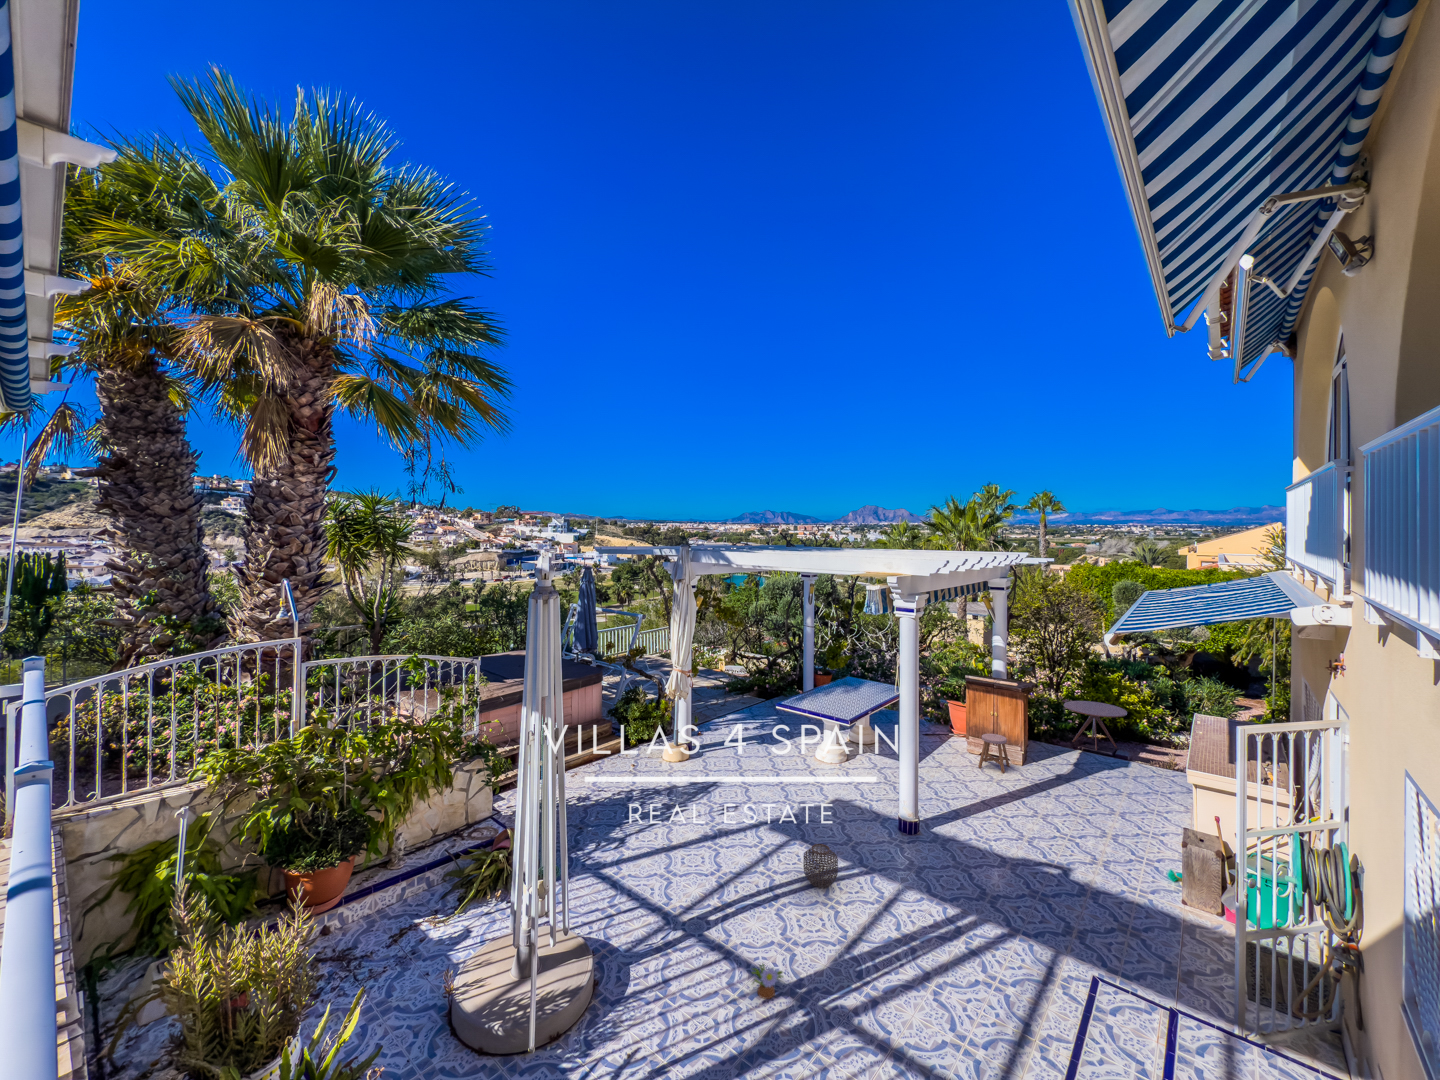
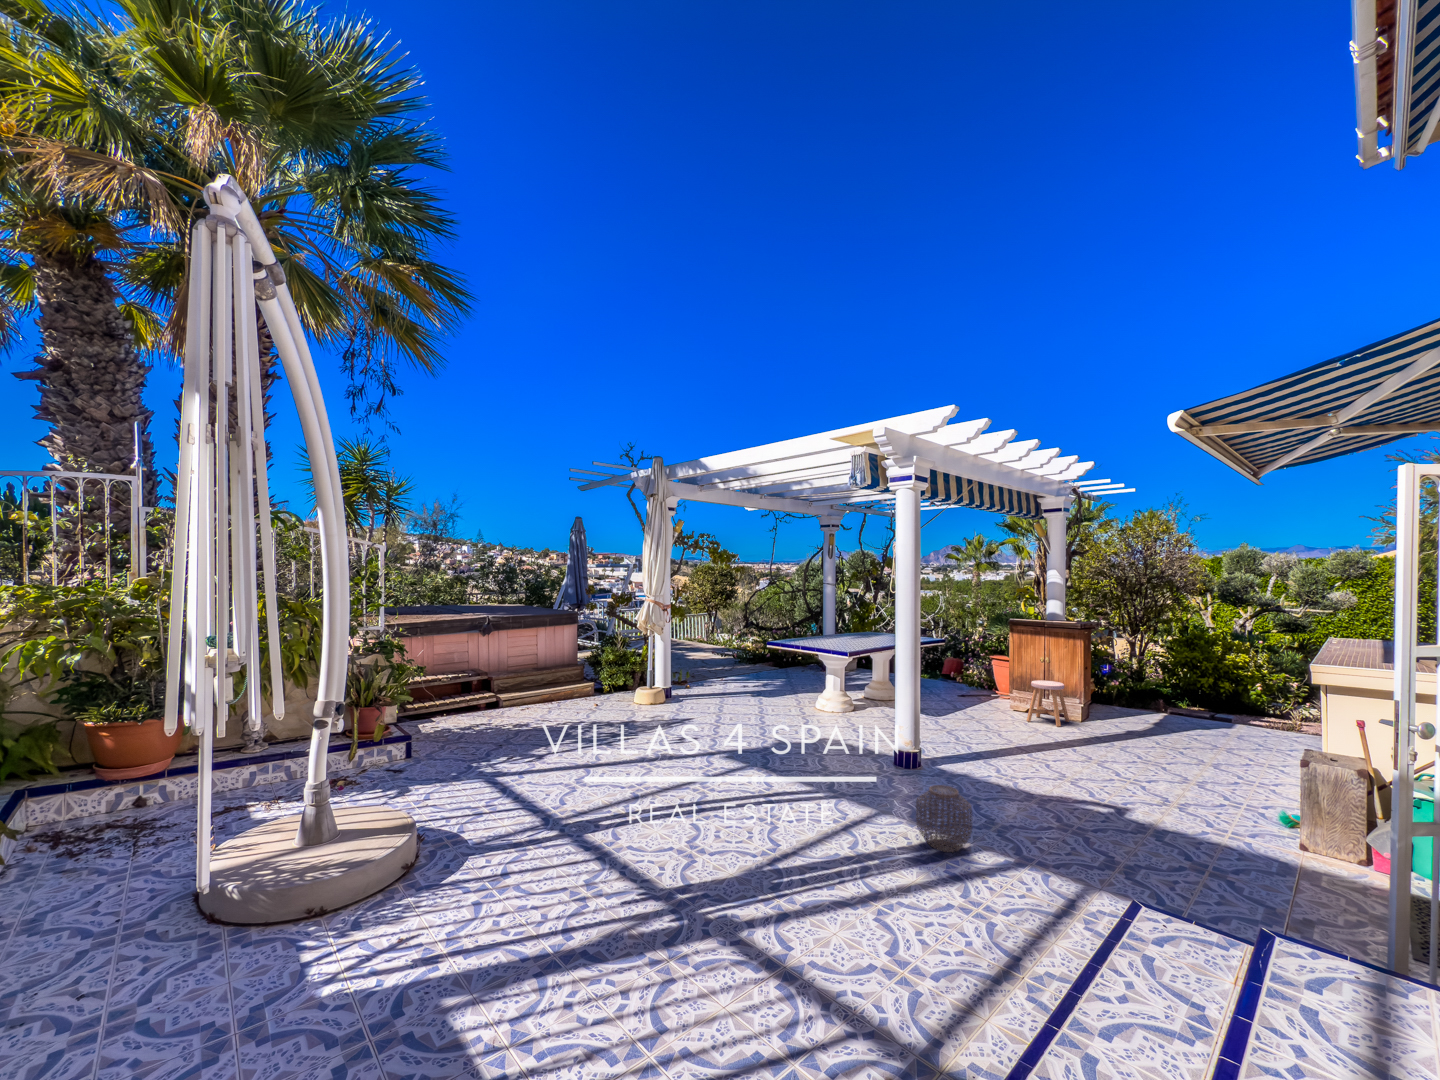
round table: present [1064,701,1127,750] -> none [1149,657,1236,715]
woven basket: present [803,844,838,888] -> present [916,785,972,852]
decorative plant: present [752,964,783,999] -> none [611,854,662,901]

